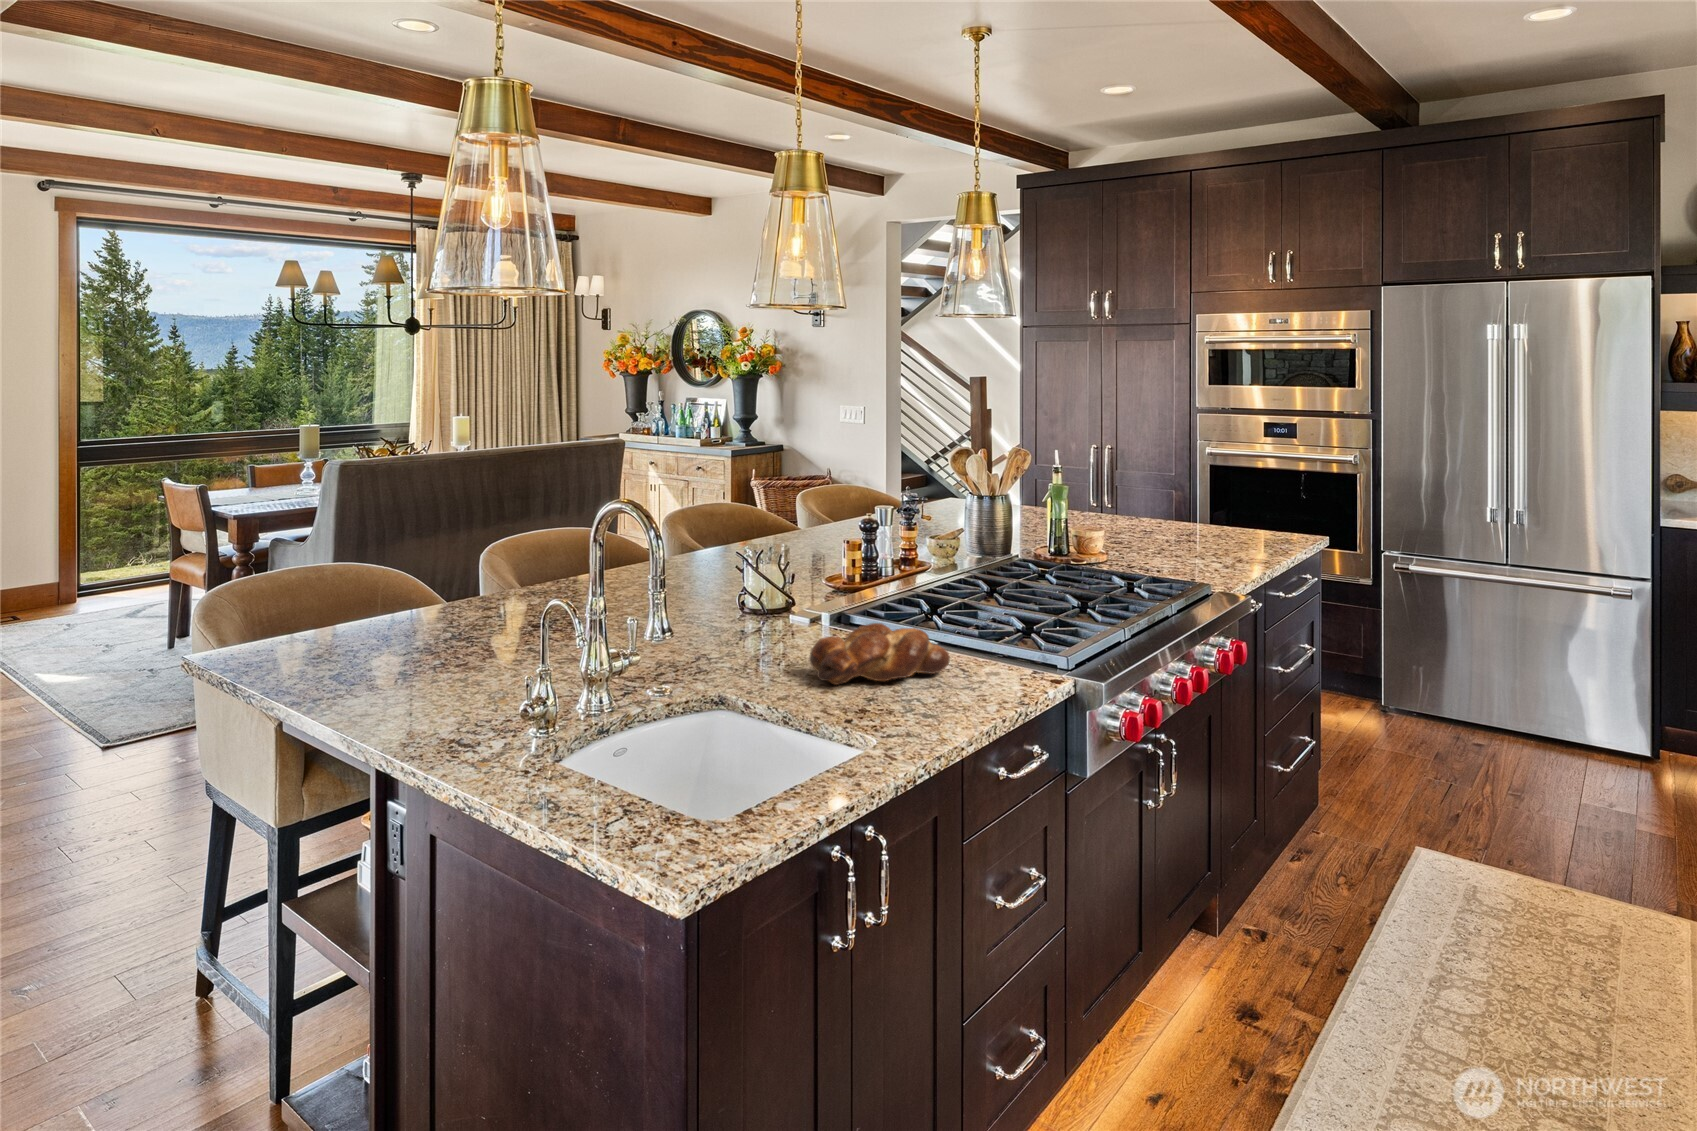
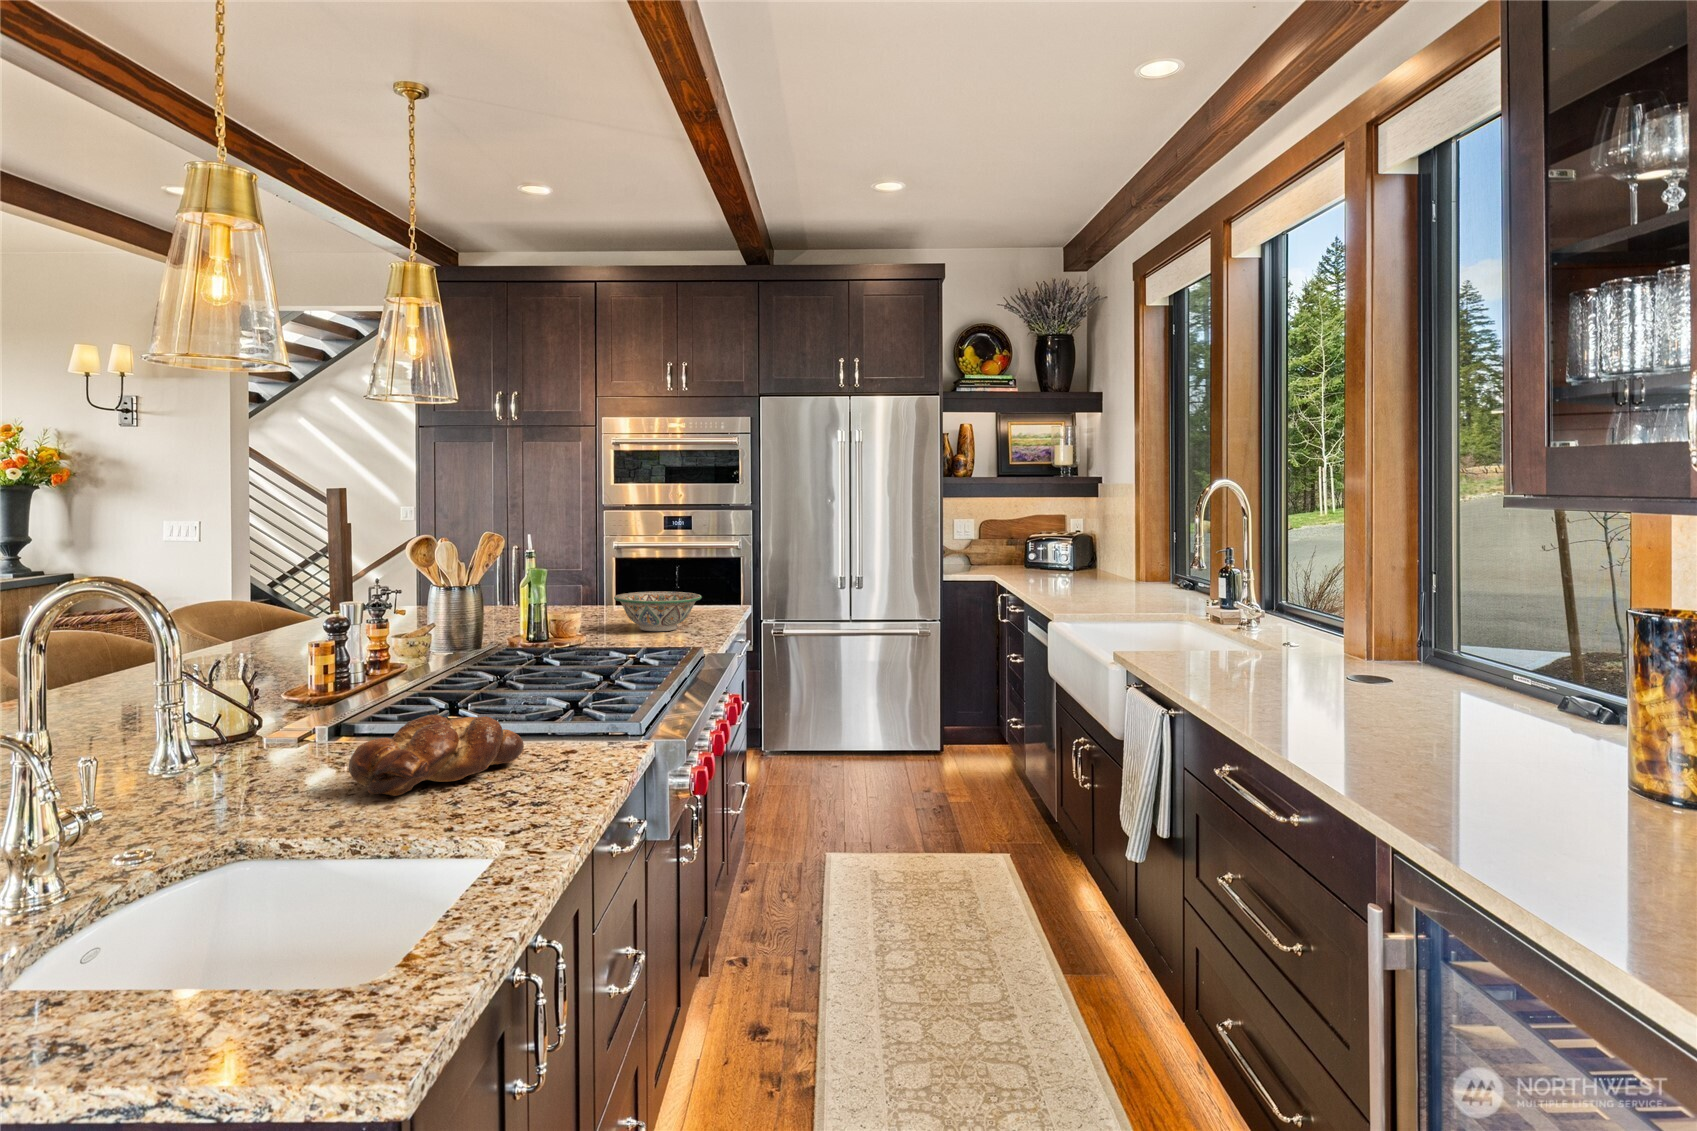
decorative bowl: none [1155,513,1250,557] -> present [614,591,702,631]

